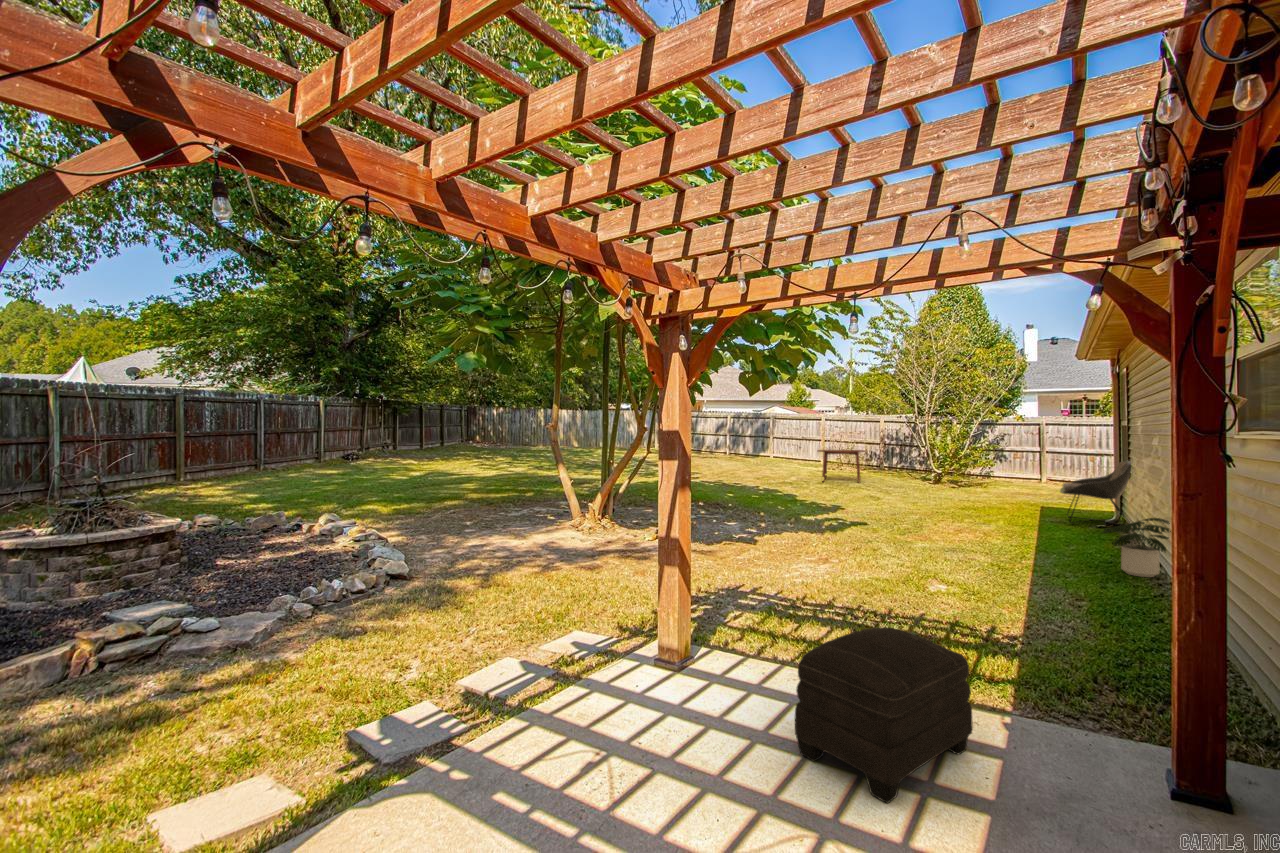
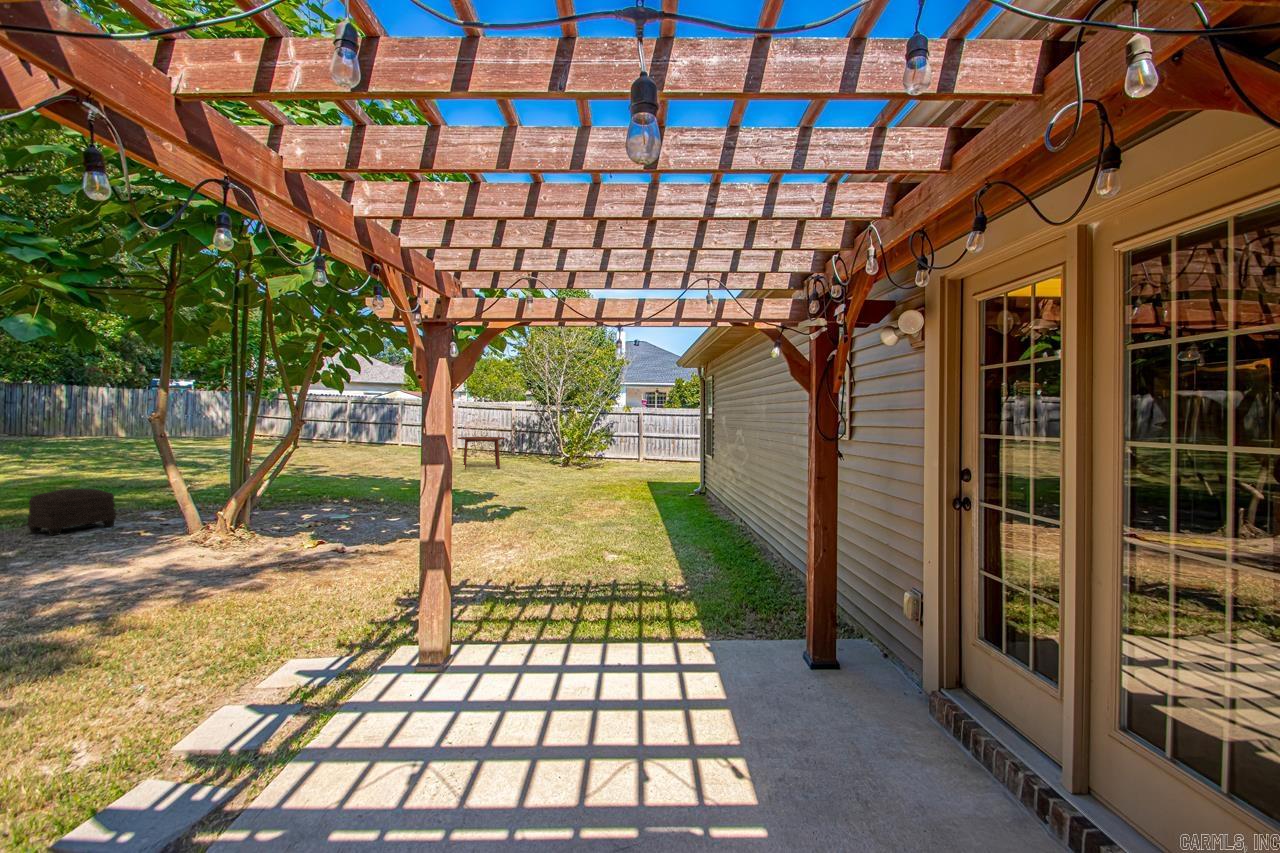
lounge chair: present [1060,461,1131,526] -> none [665,445,710,496]
potted plant: present [1102,518,1171,577] -> none [705,488,748,530]
ottoman: present [795,628,973,803] -> present [28,489,116,535]

